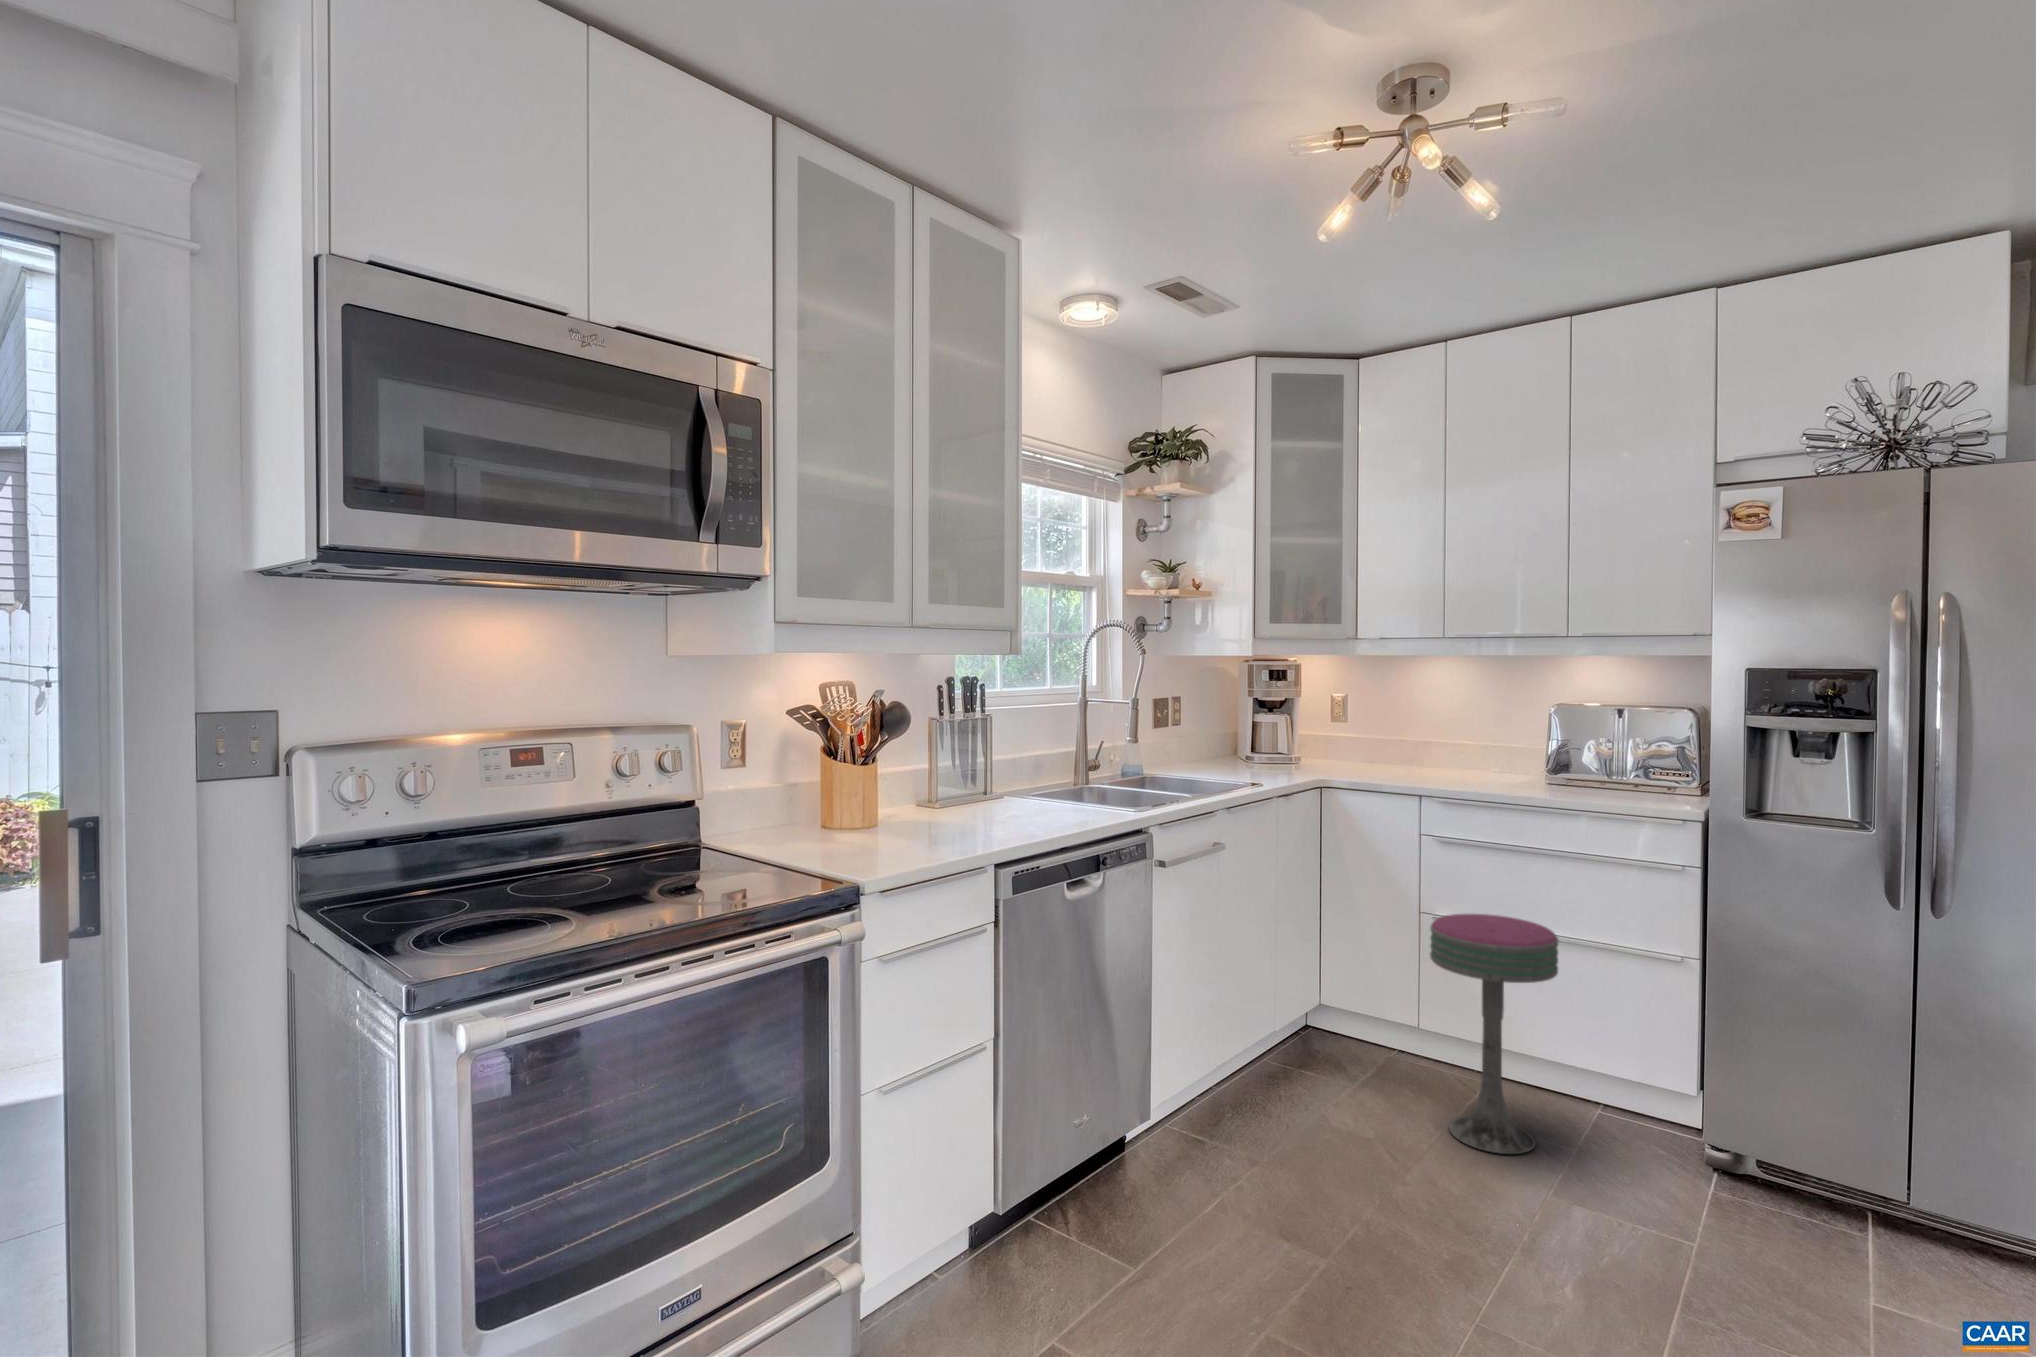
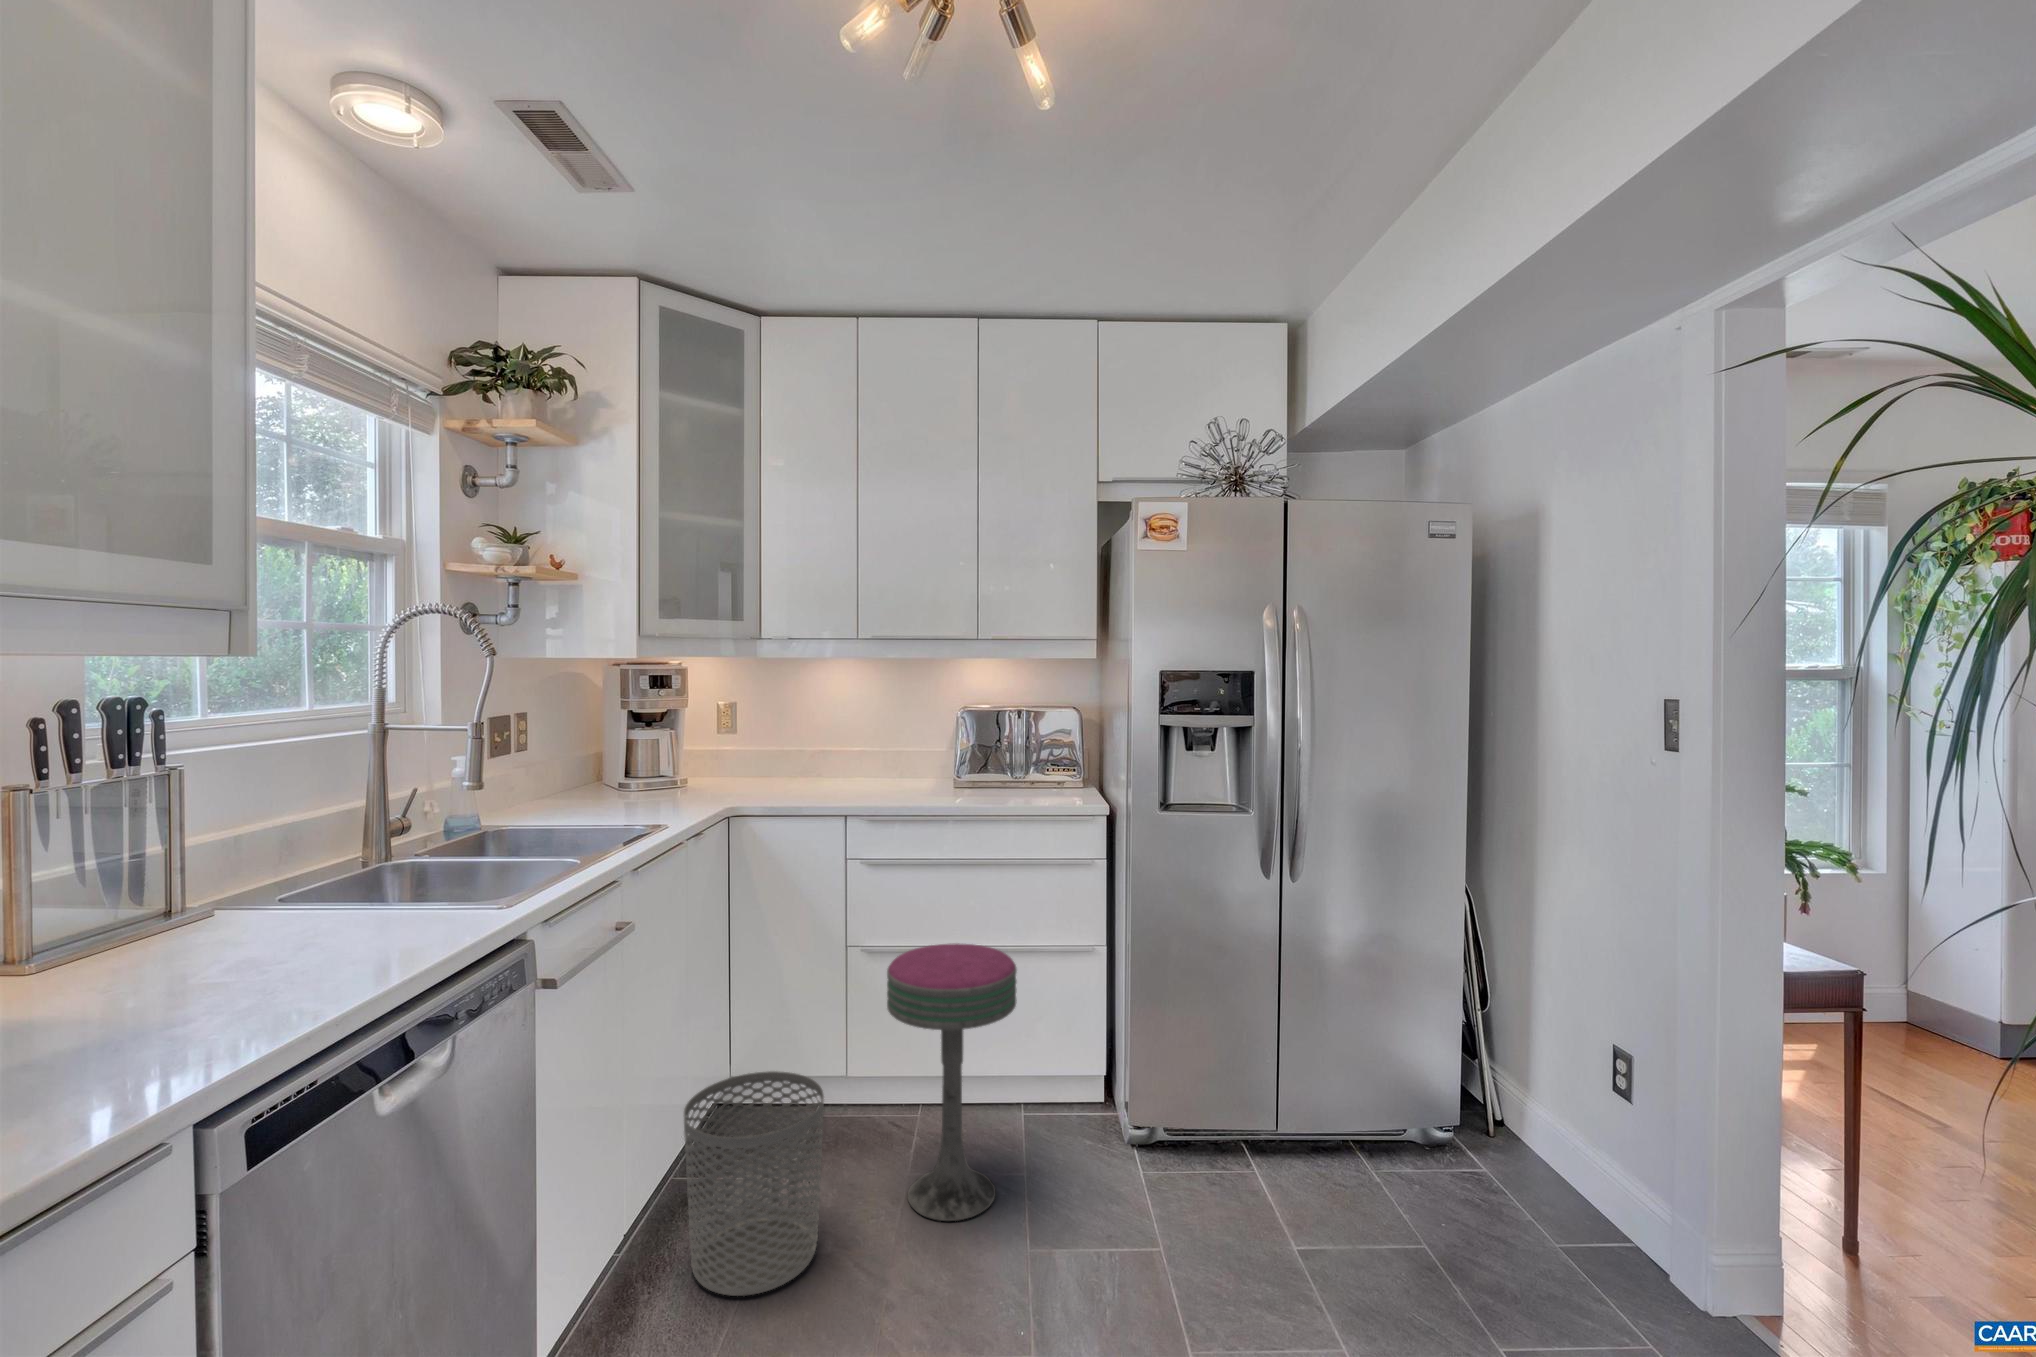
waste bin: none [1259,981,1367,1138] -> present [684,1071,824,1296]

